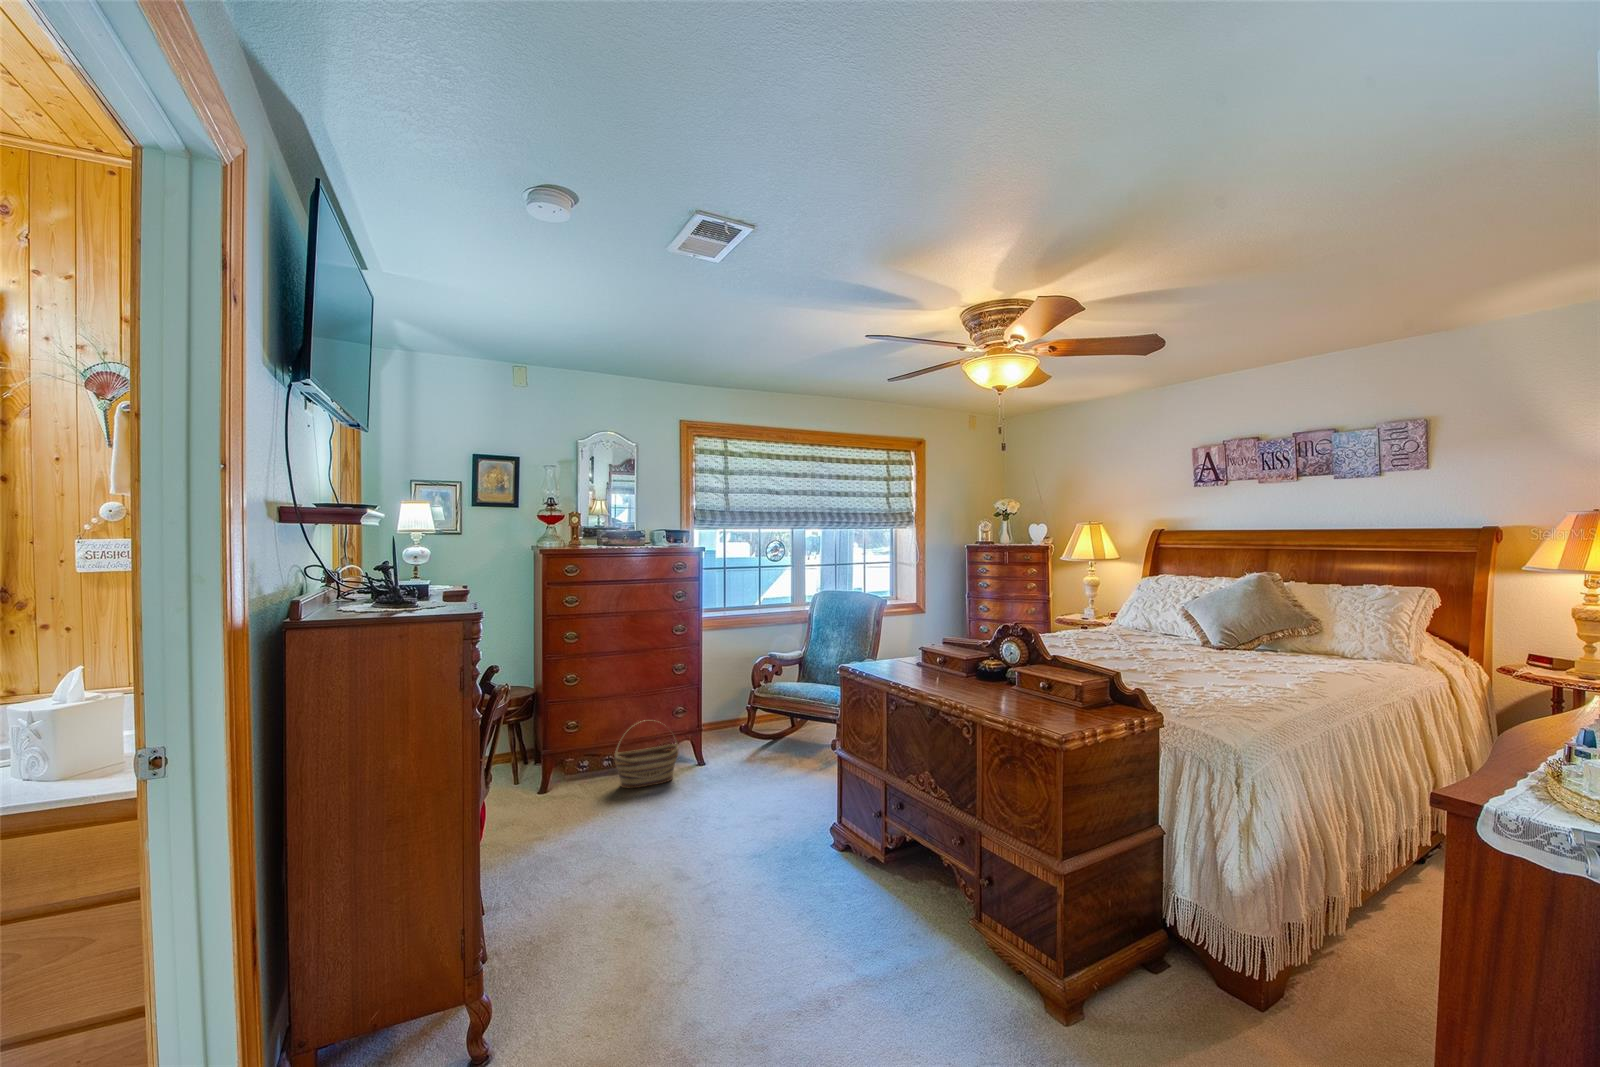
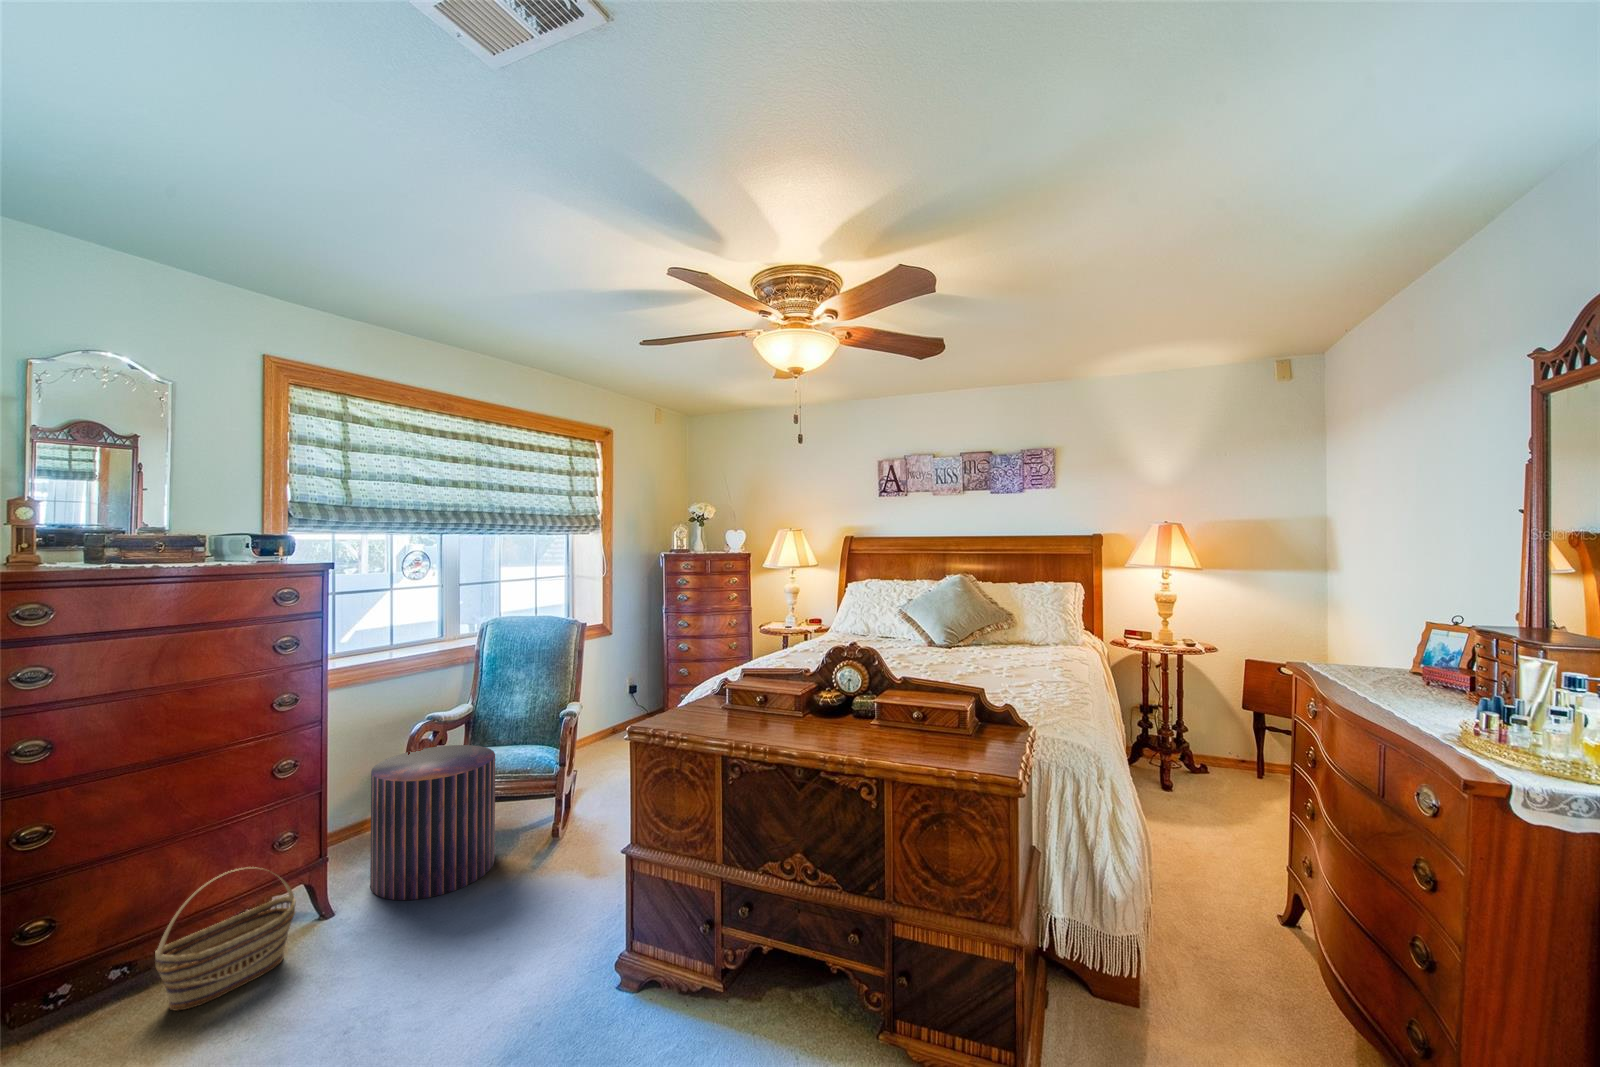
pouf: none [726,675,800,770] -> present [370,745,495,900]

